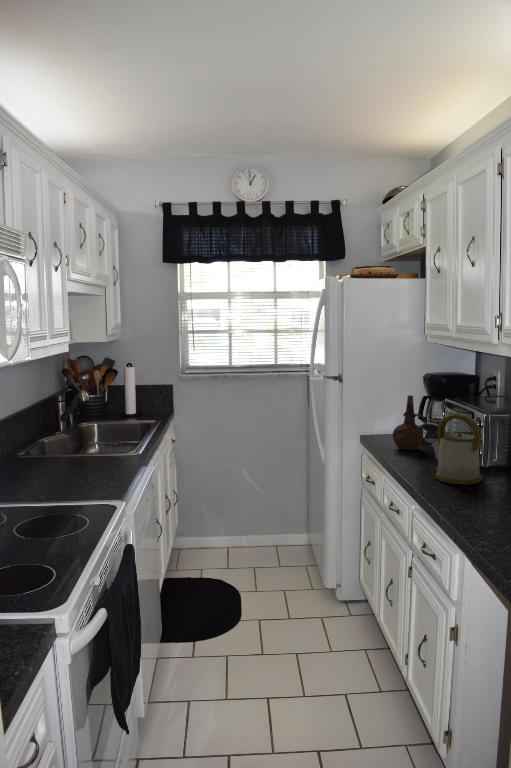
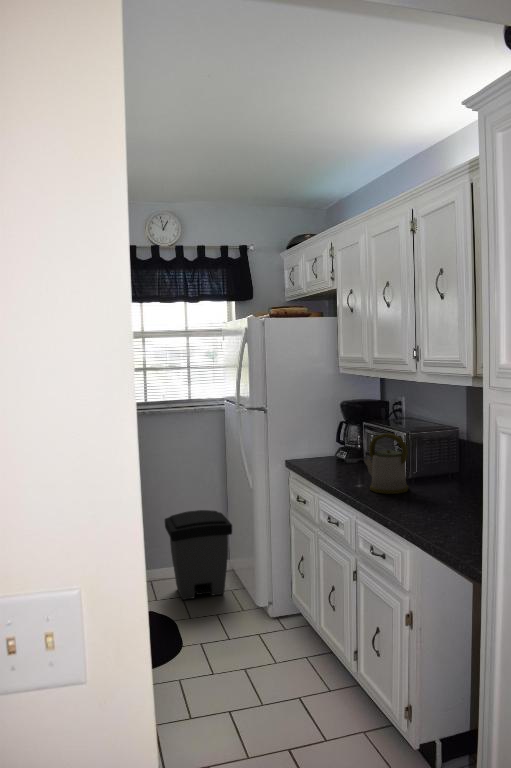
ceramic pitcher: present [393,395,425,450] -> none [320,421,348,470]
trash can: none [242,480,308,569] -> present [165,510,232,600]

